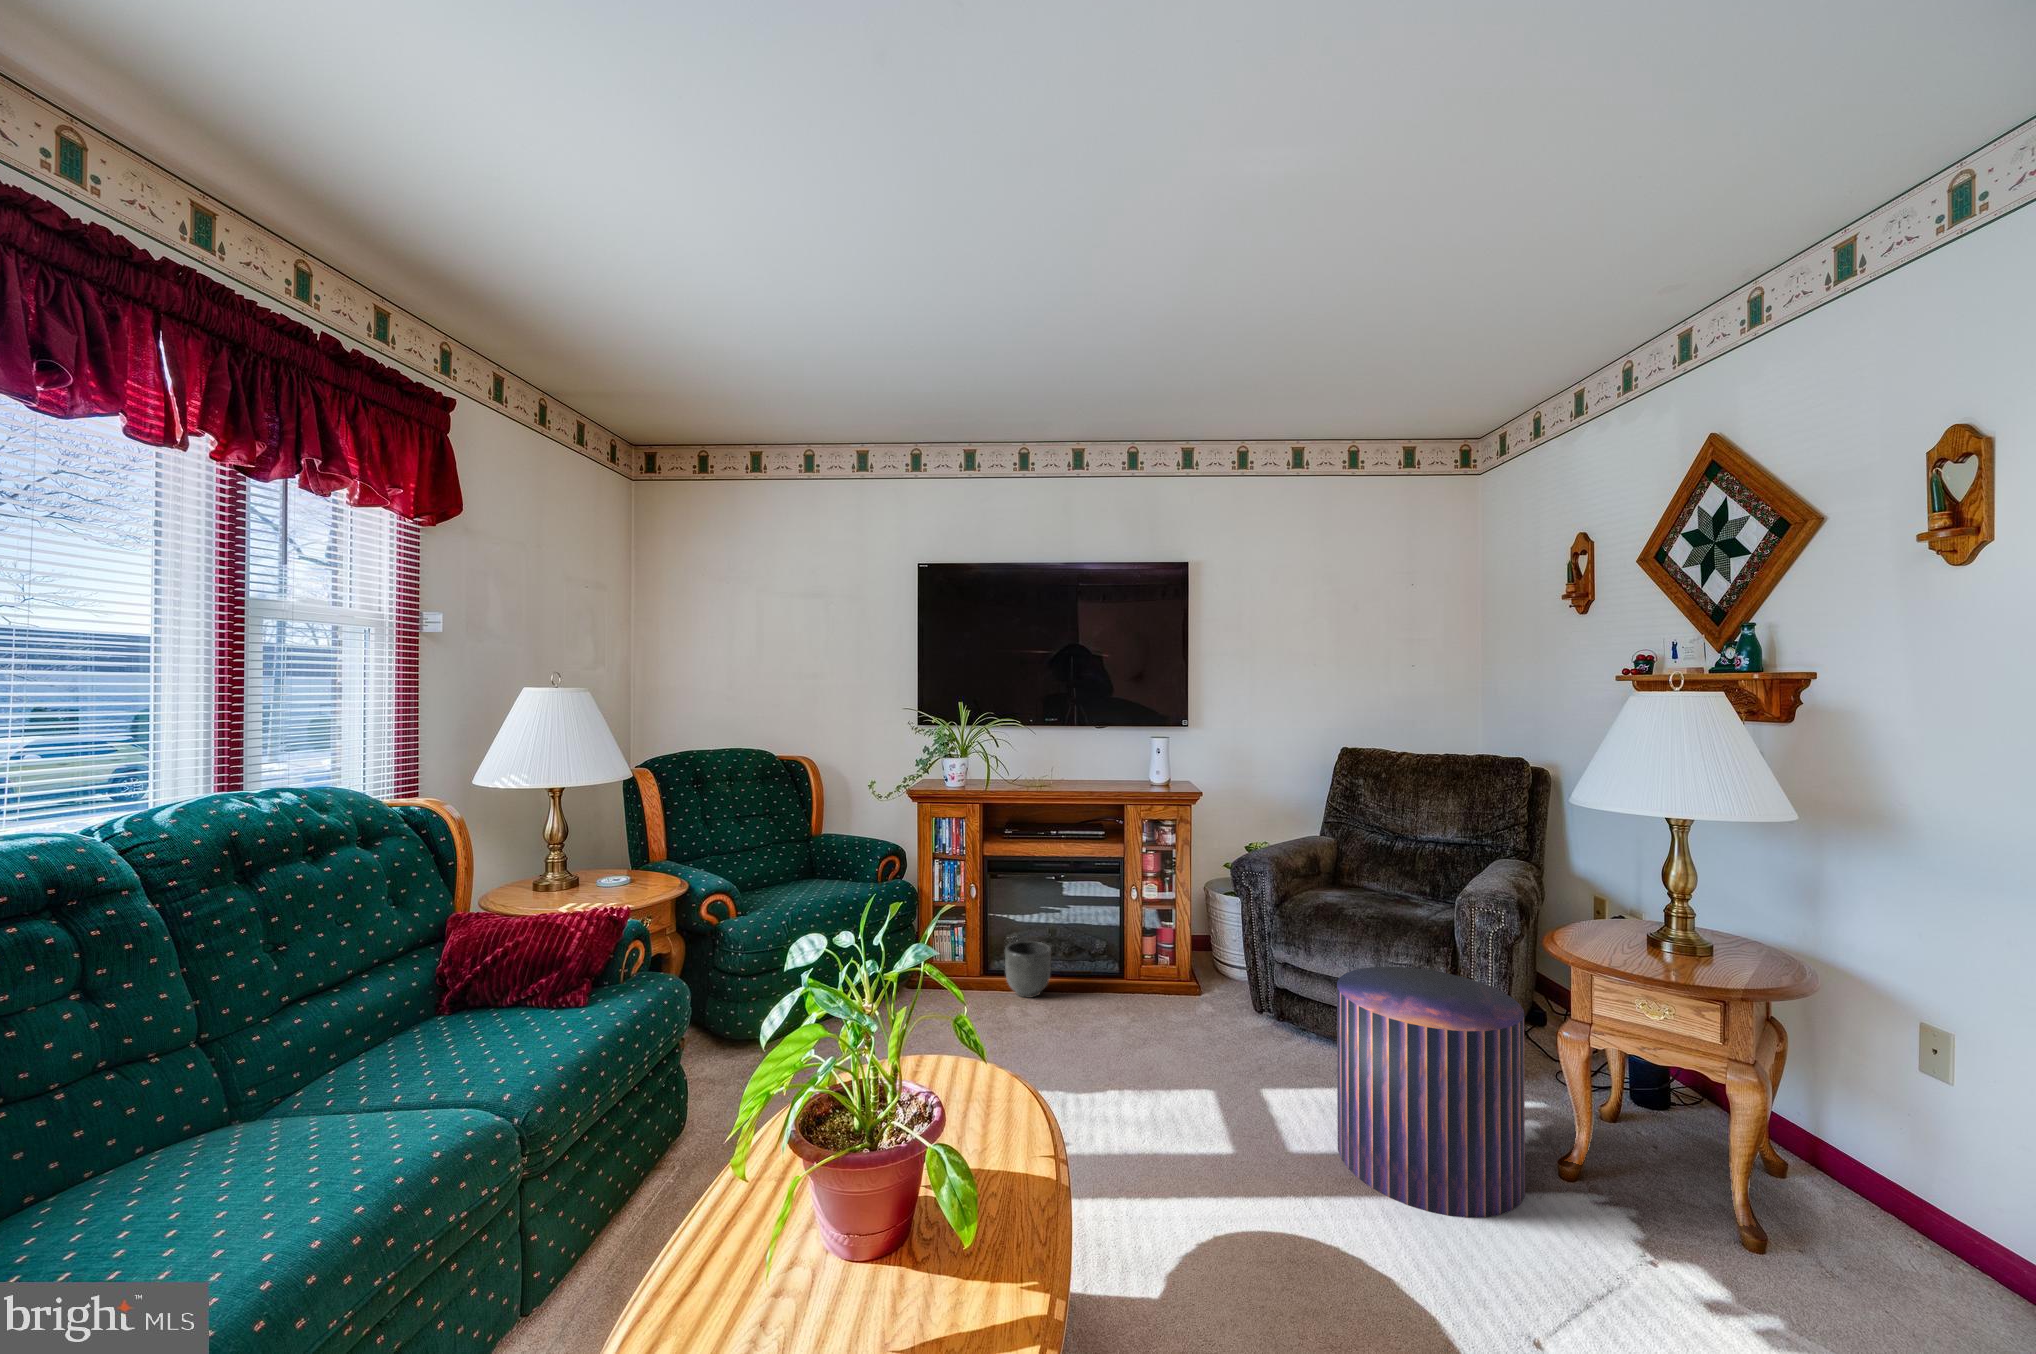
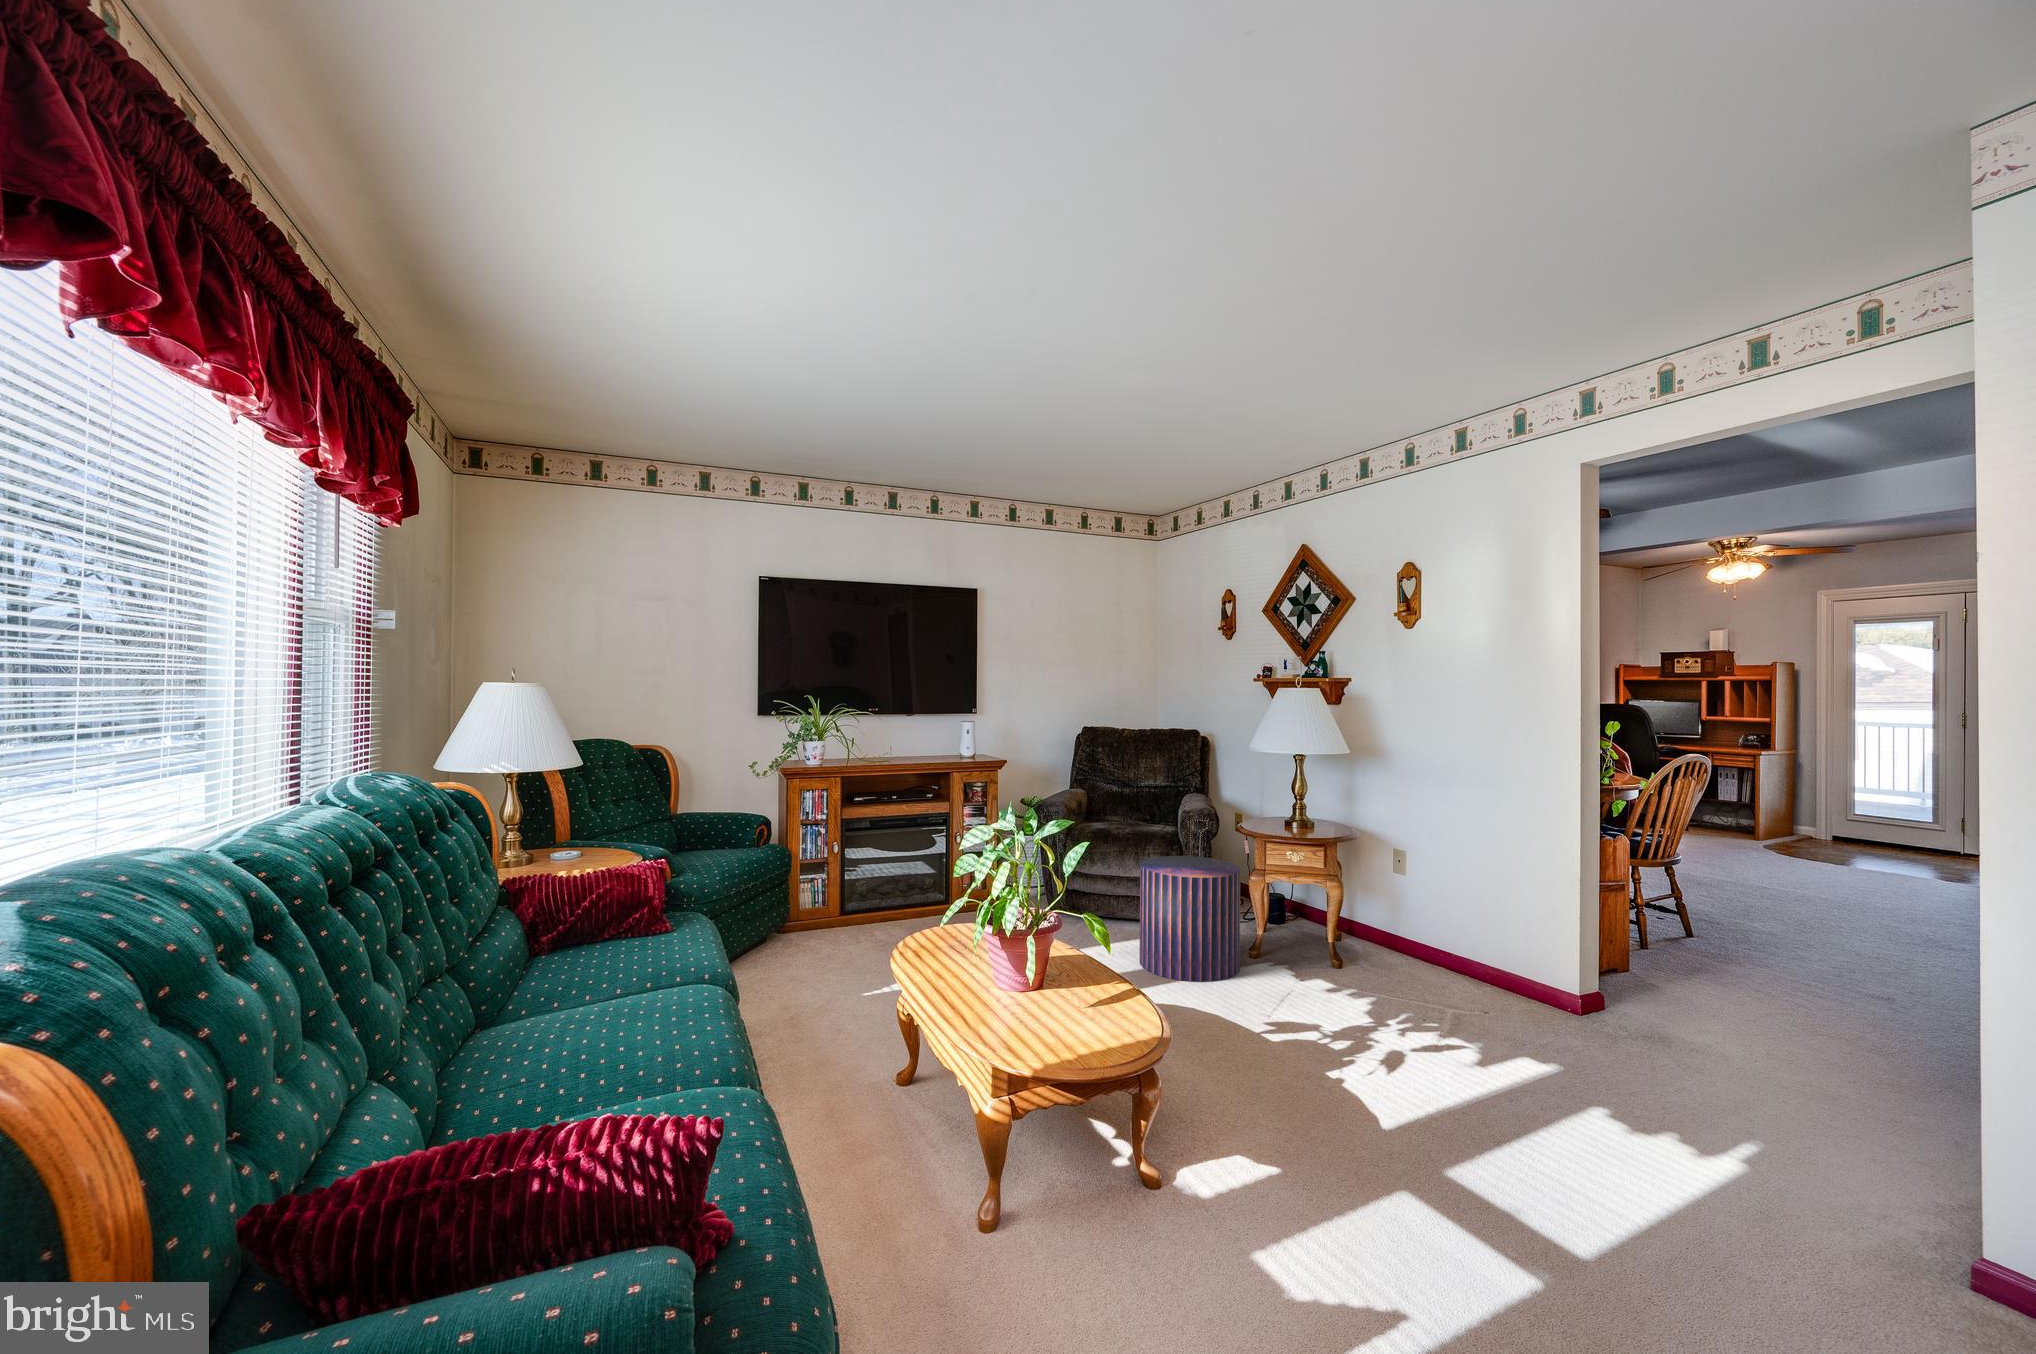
planter: present [1005,941,1051,998] -> none [863,886,900,929]

